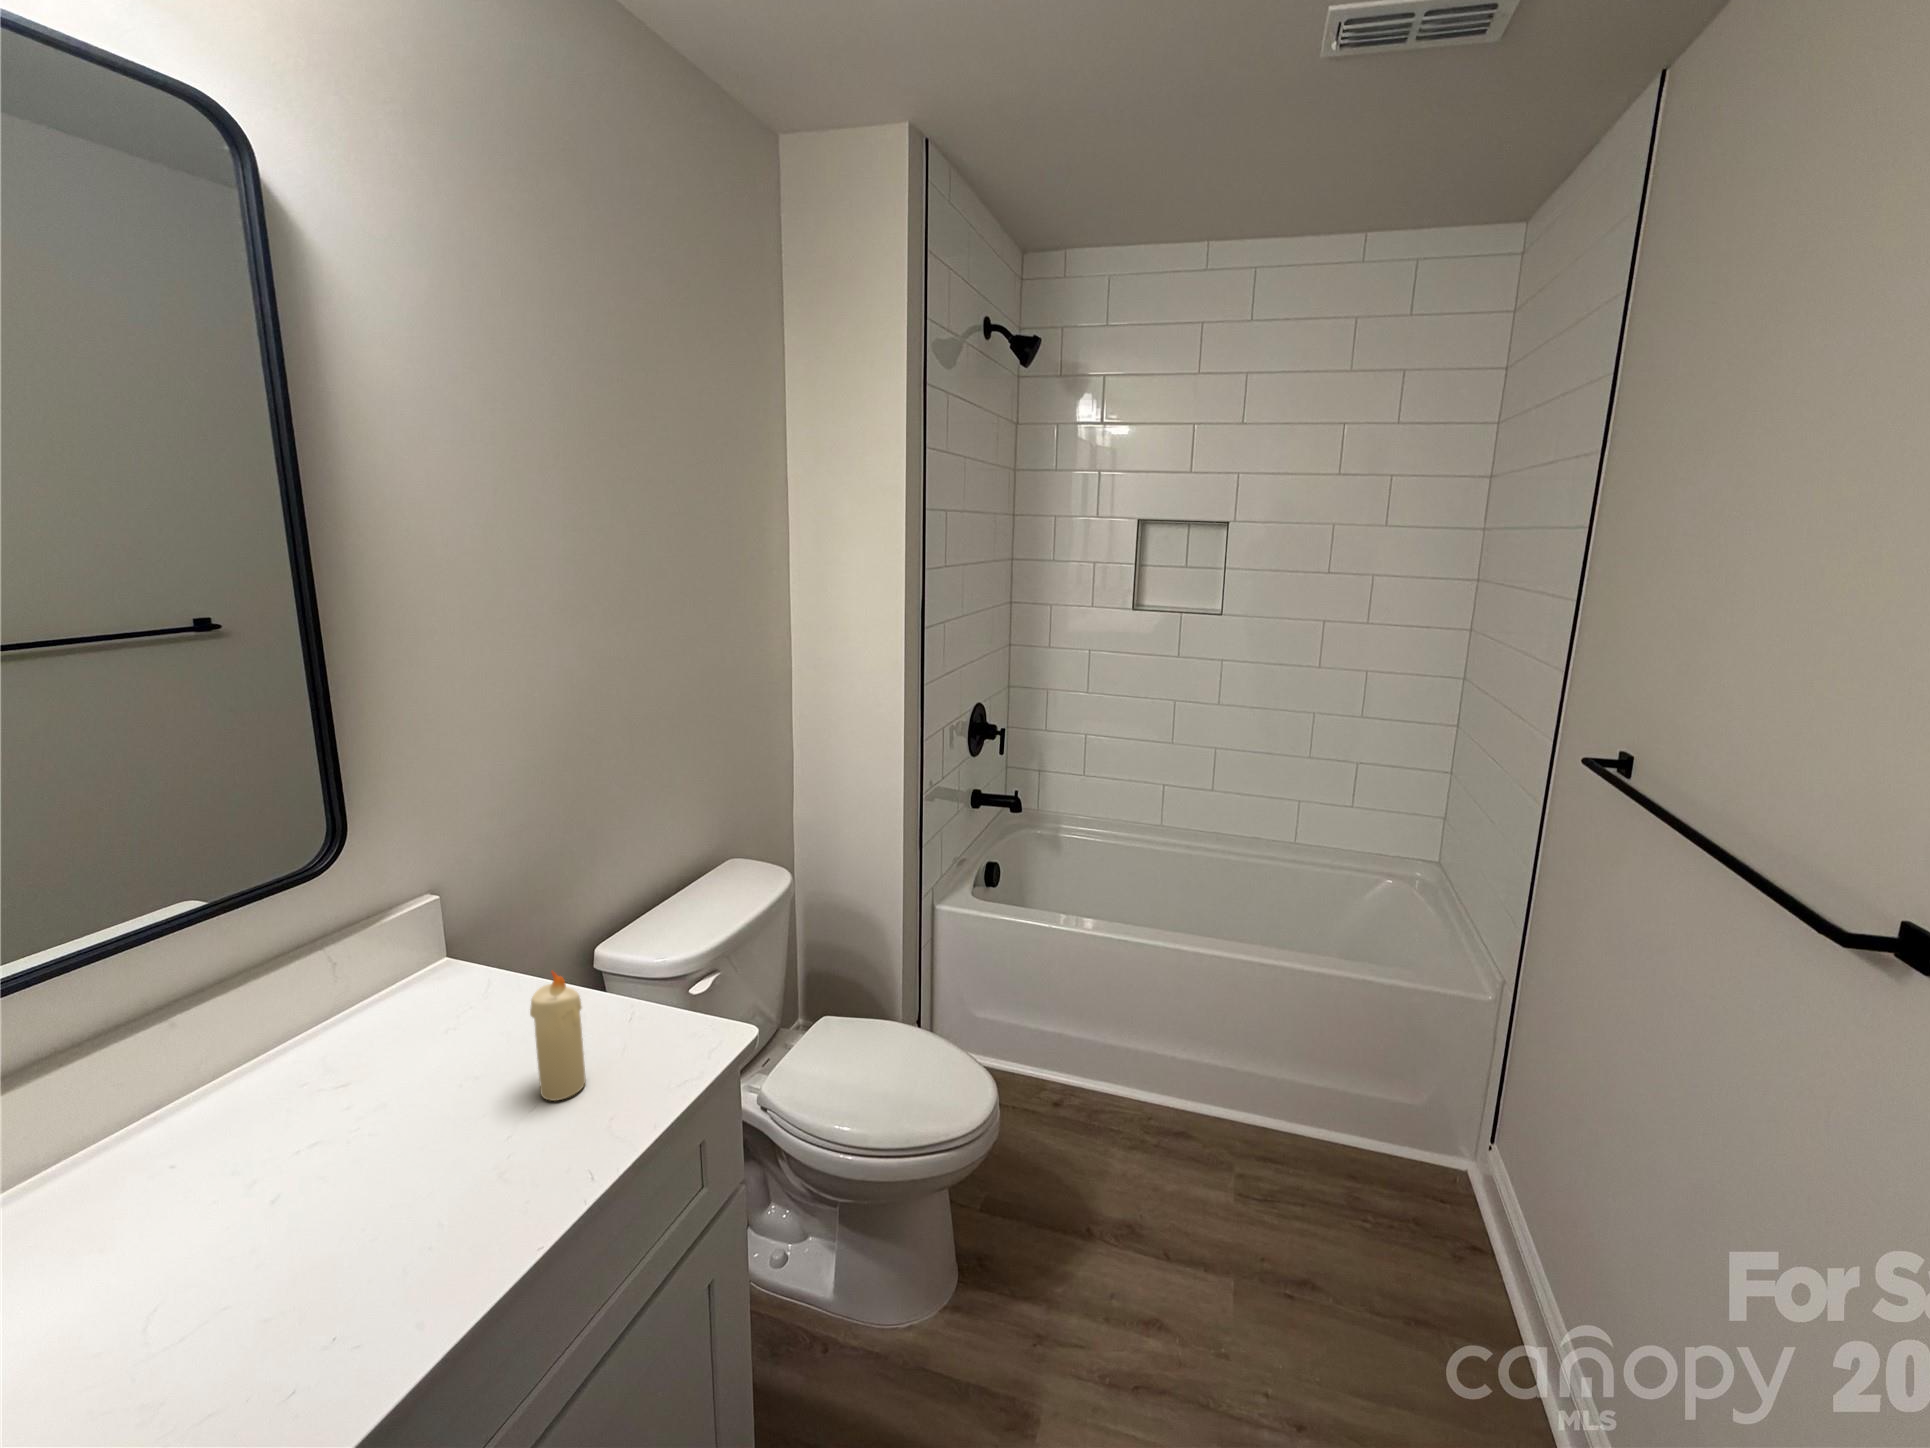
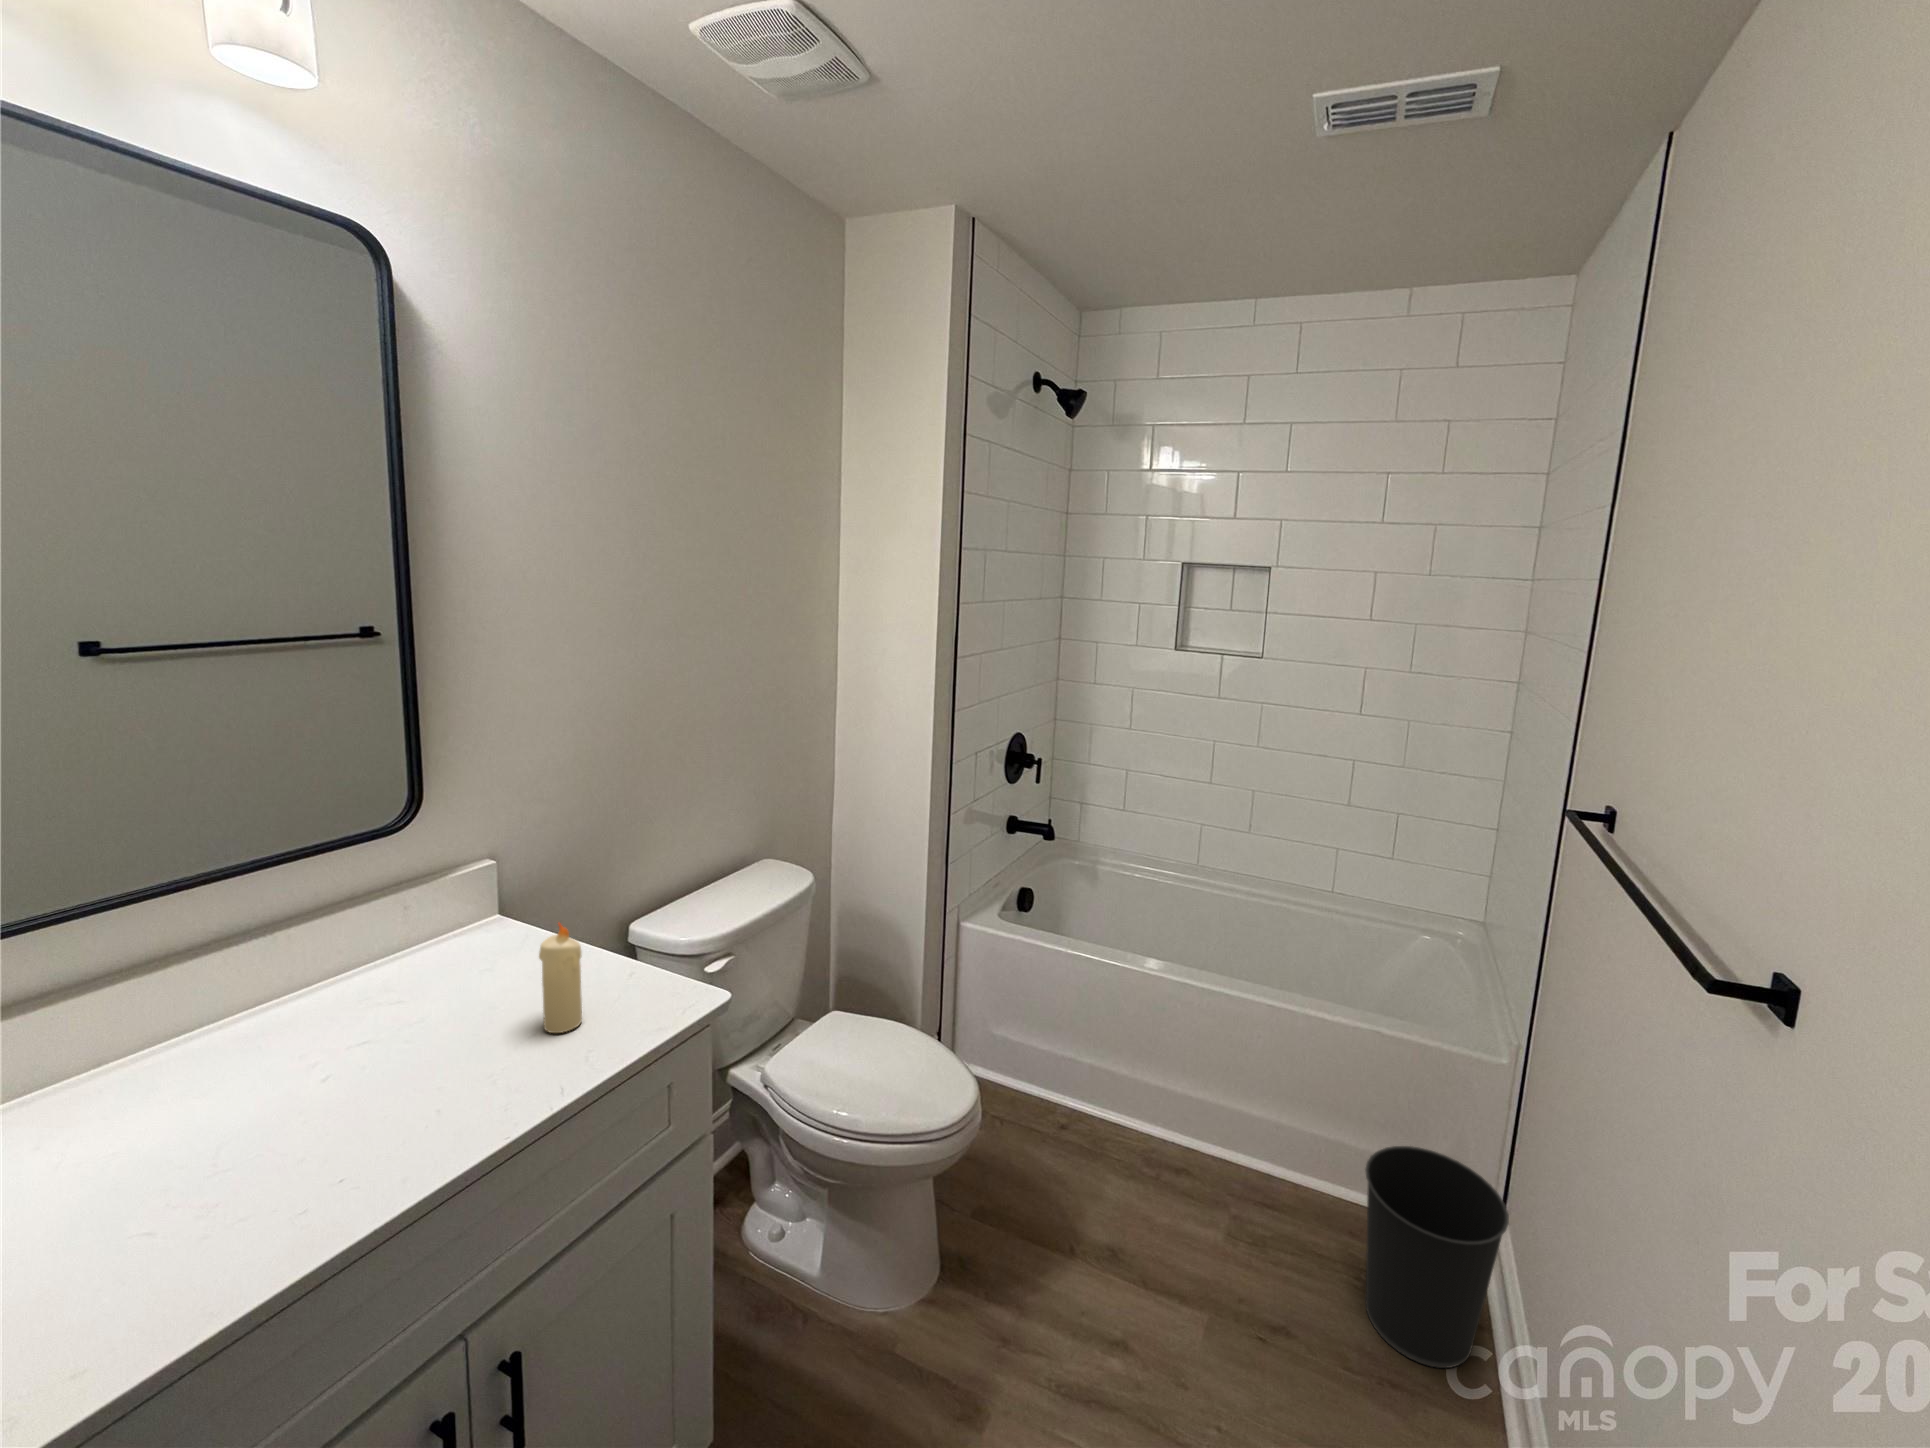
wastebasket: none [1377,1091,1518,1301] -> present [1365,1146,1509,1368]

